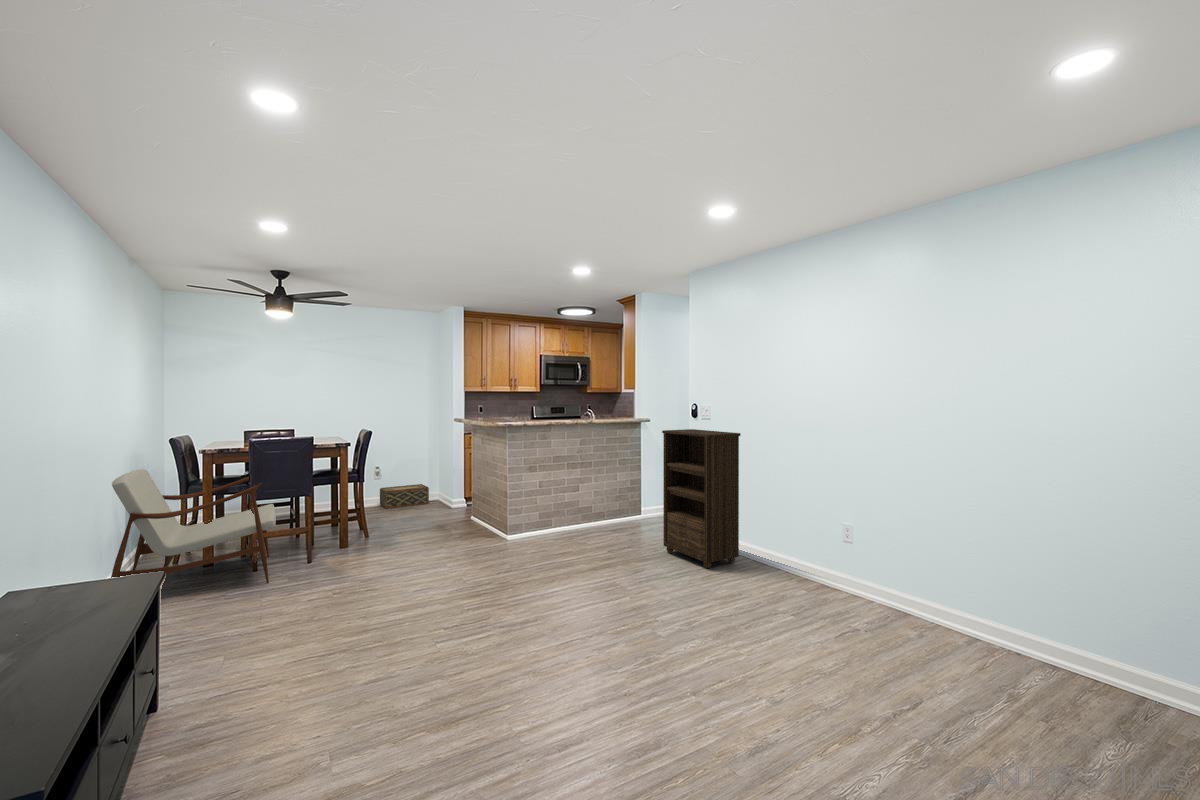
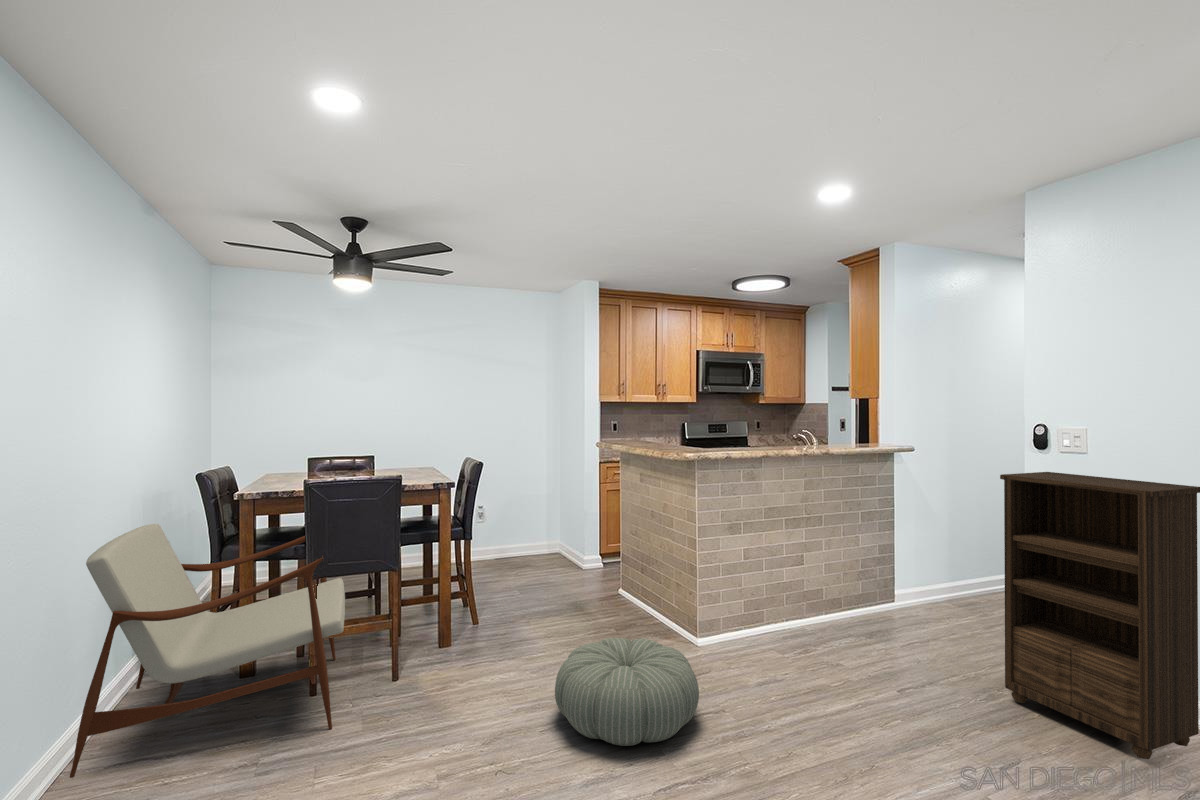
woven basket: present [380,484,429,508] -> none [483,531,549,568]
pouf: none [406,529,490,578] -> present [555,638,699,746]

